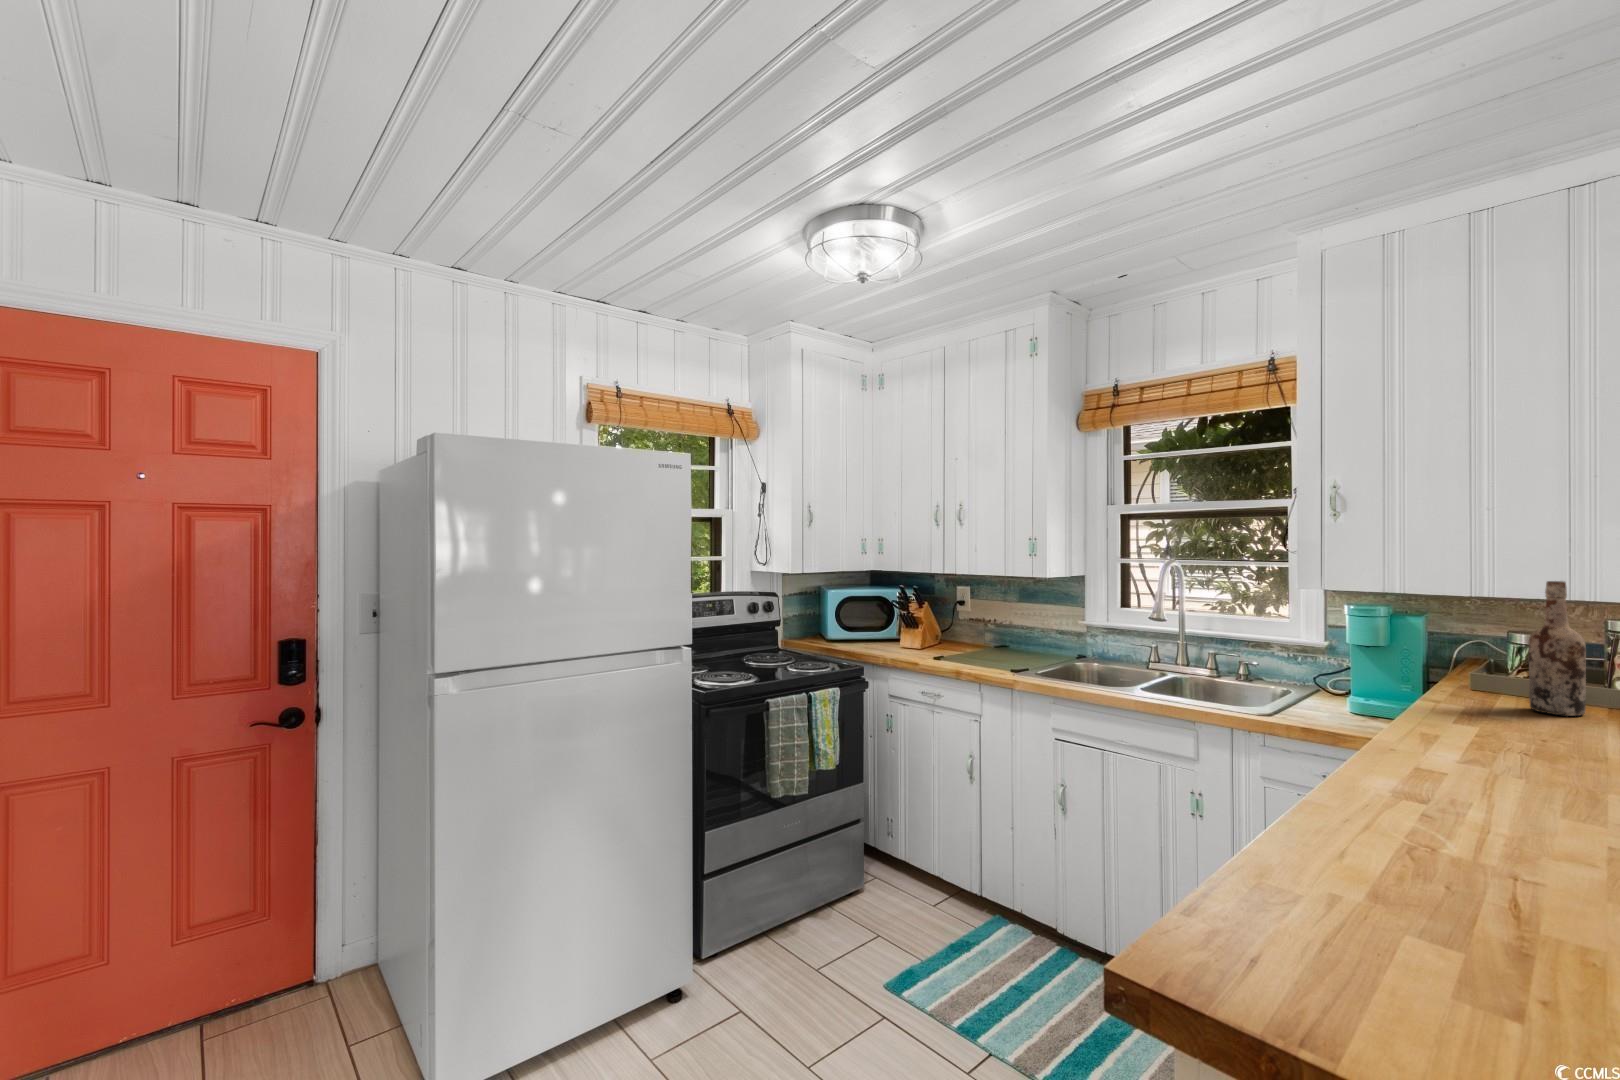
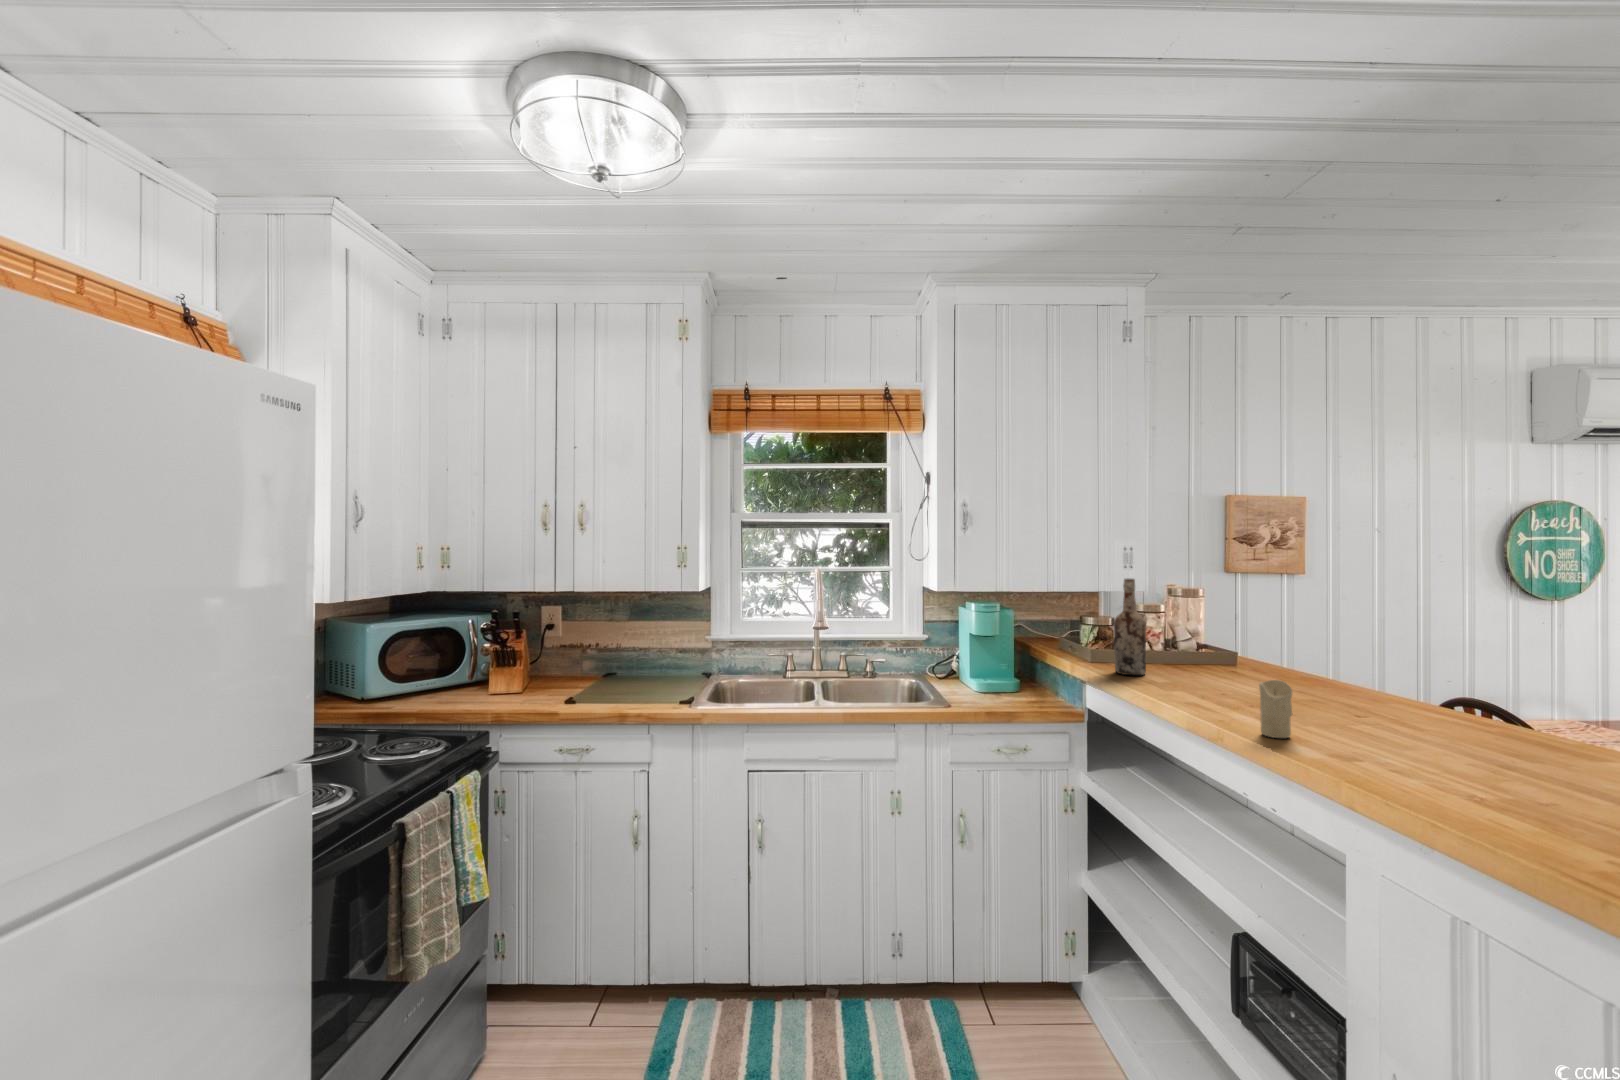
candle: none [1517,717,1568,795] -> present [1259,680,1292,738]

